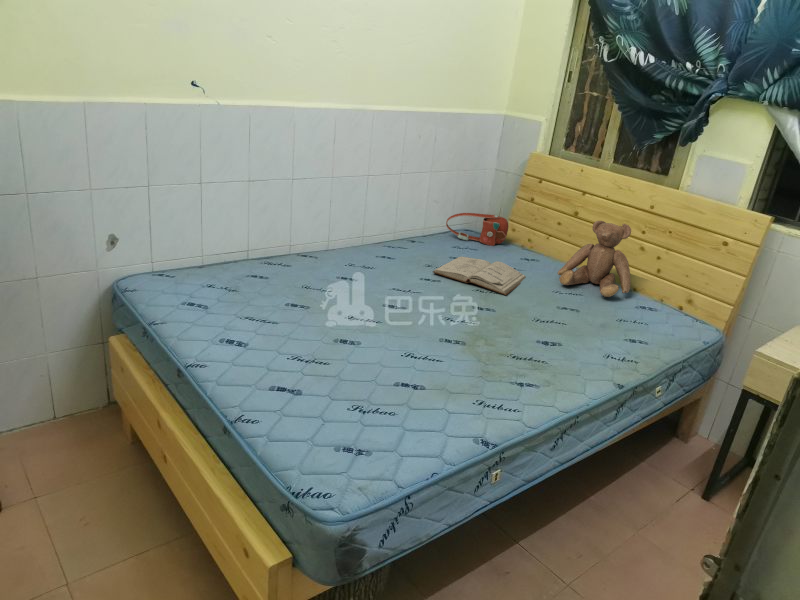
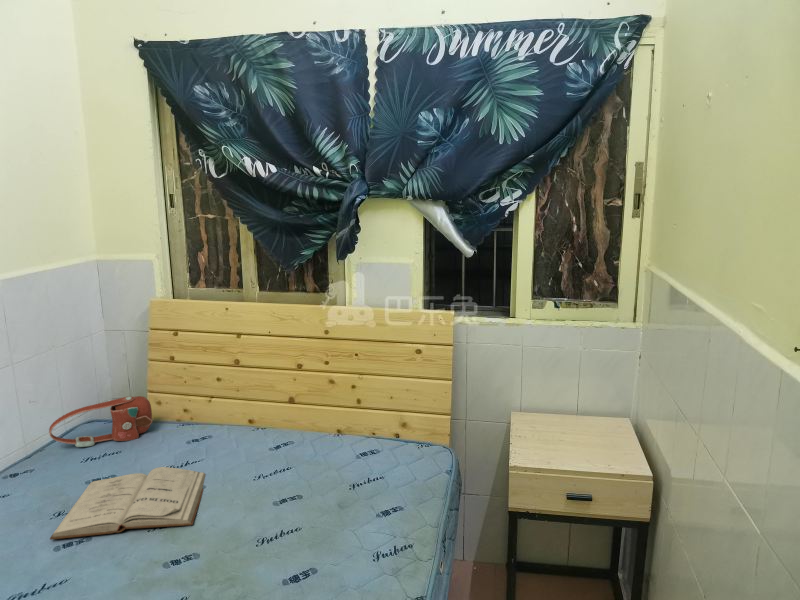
teddy bear: present [558,221,631,297] -> none [246,361,342,466]

